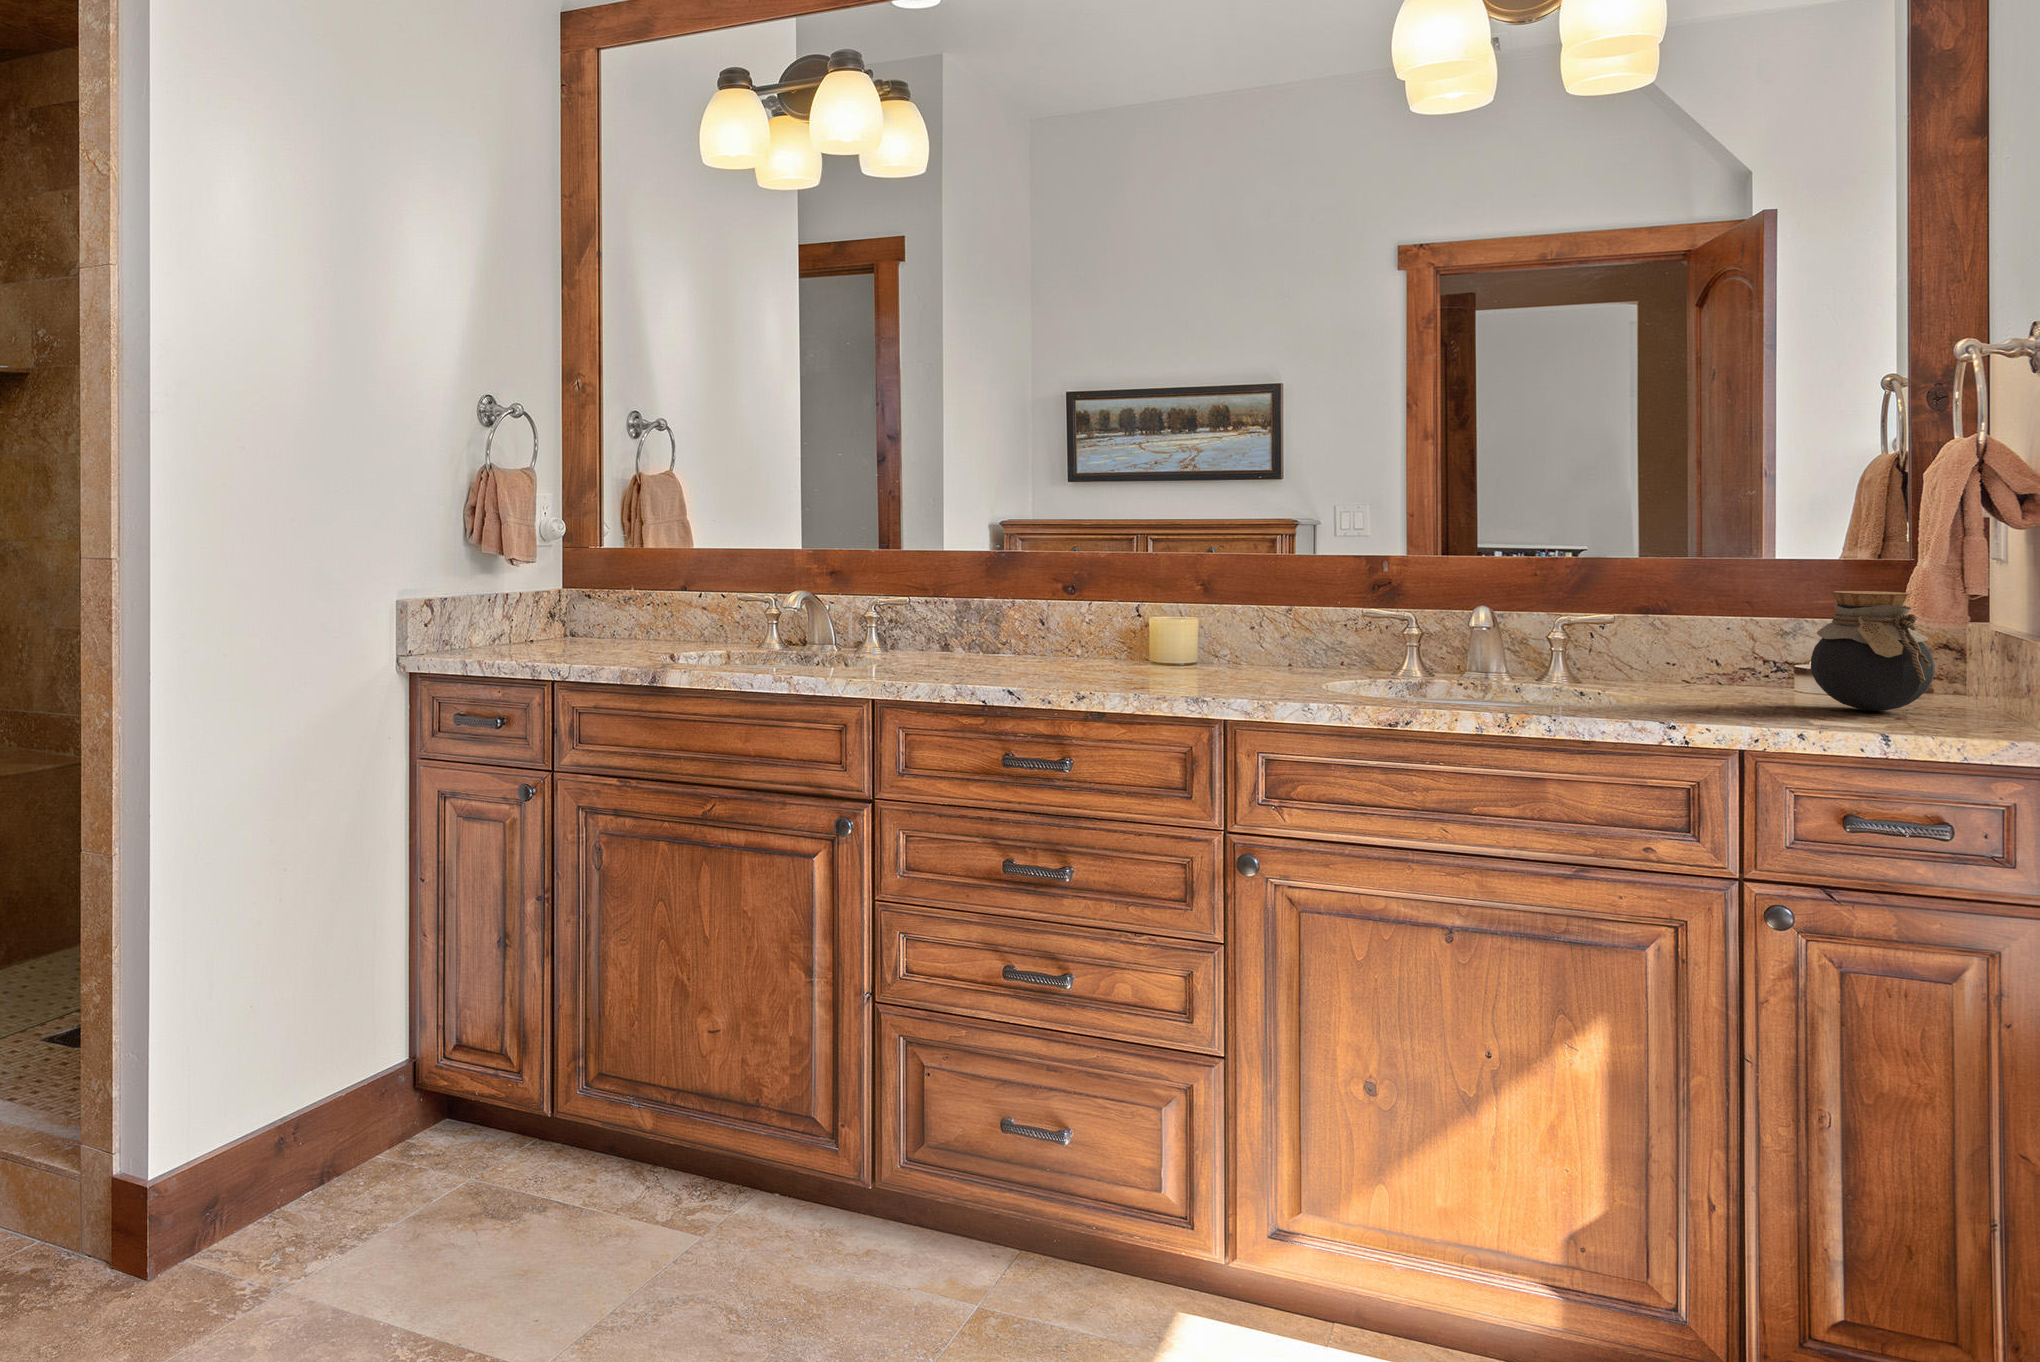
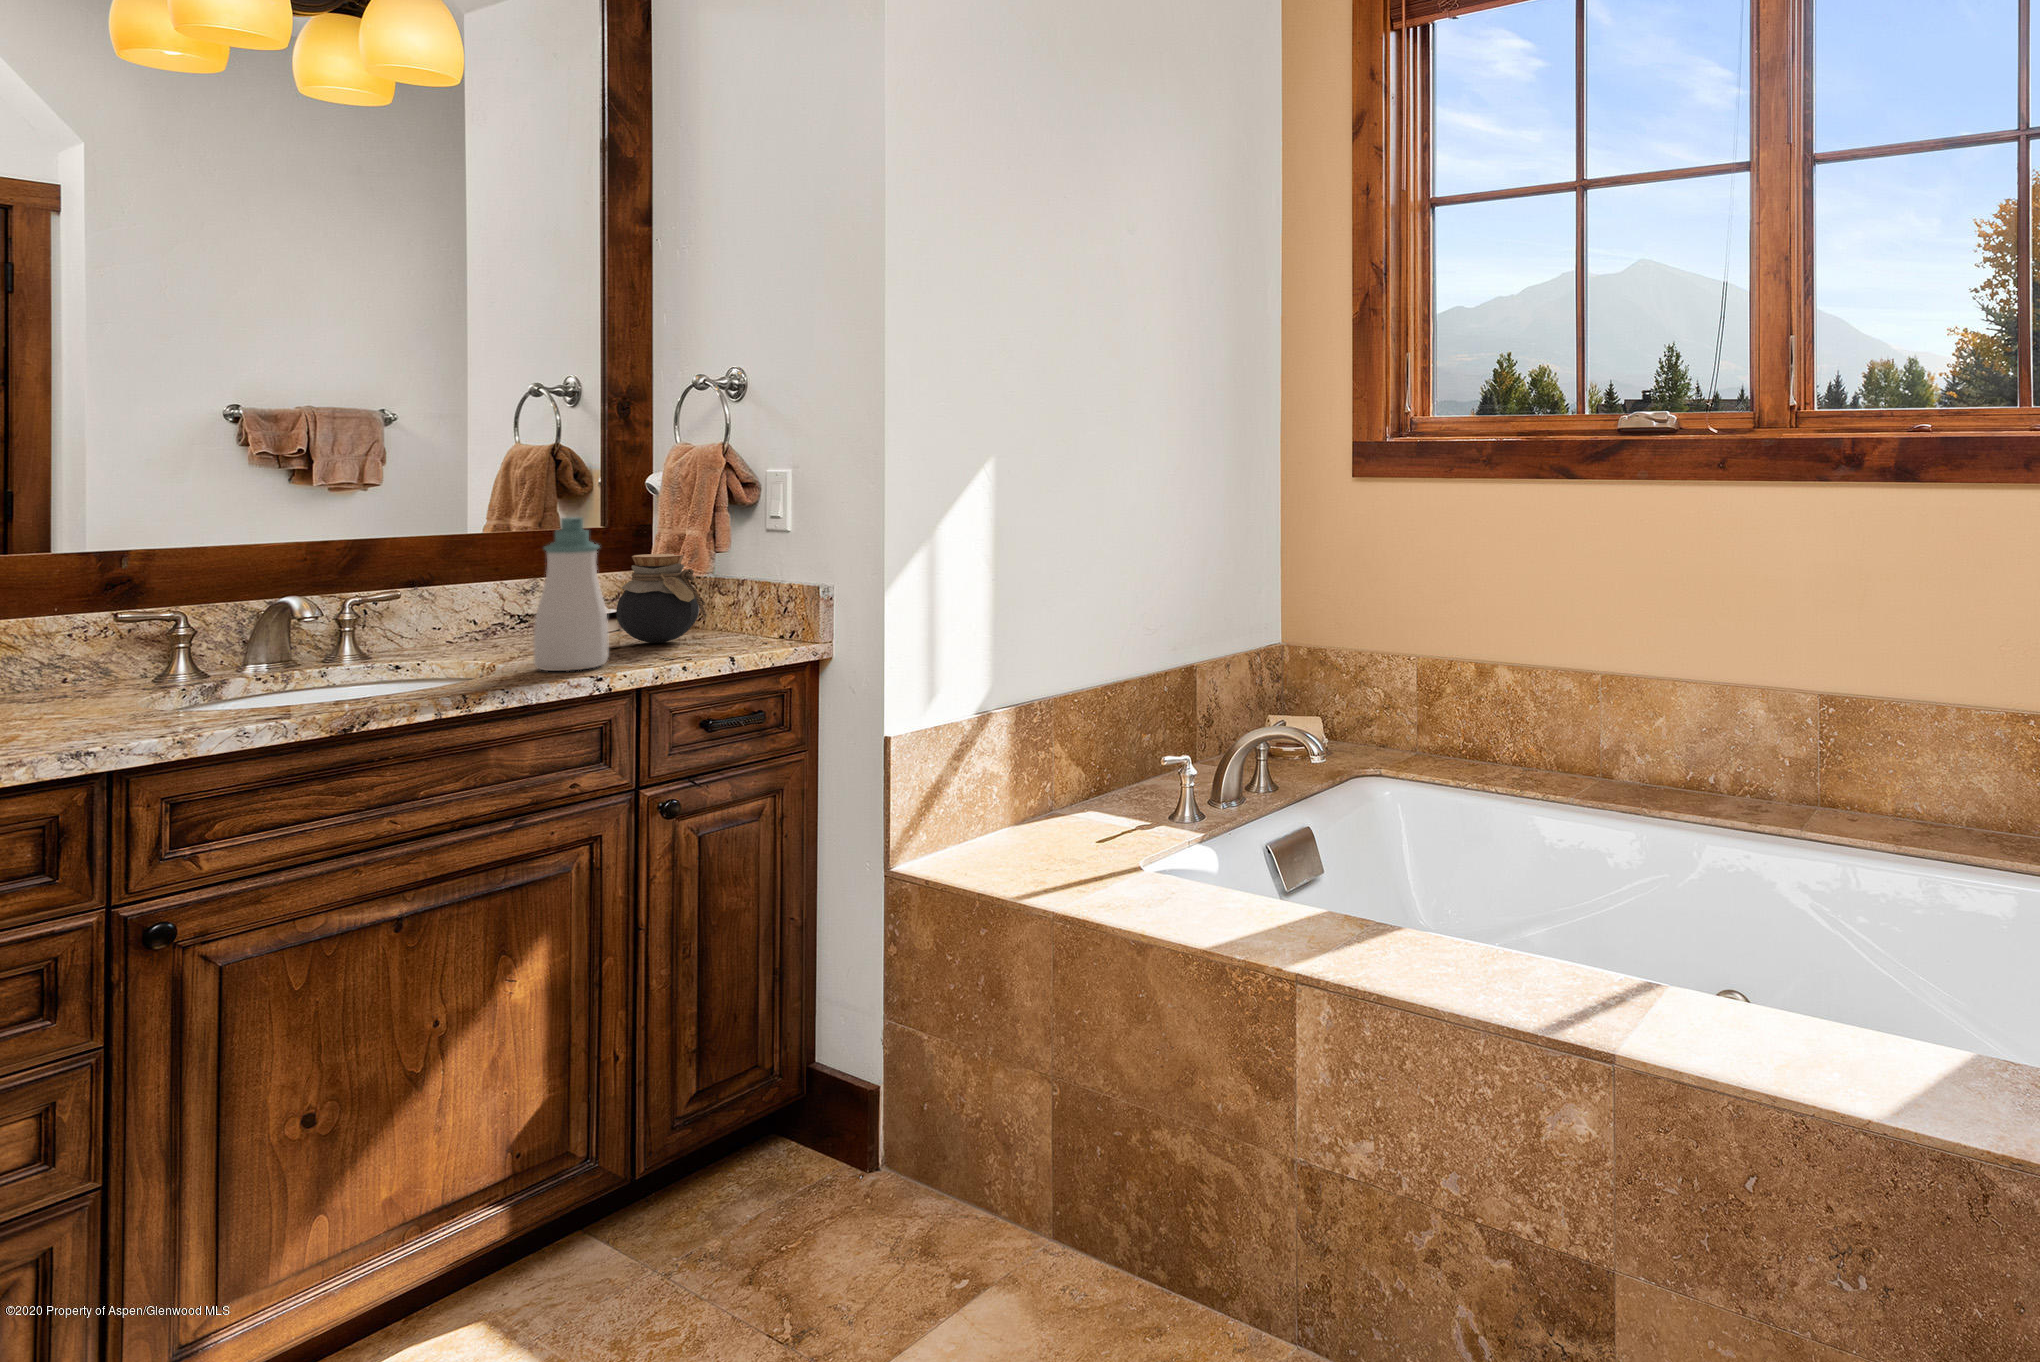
soap bottle: none [1632,533,1723,716] -> present [534,517,608,671]

